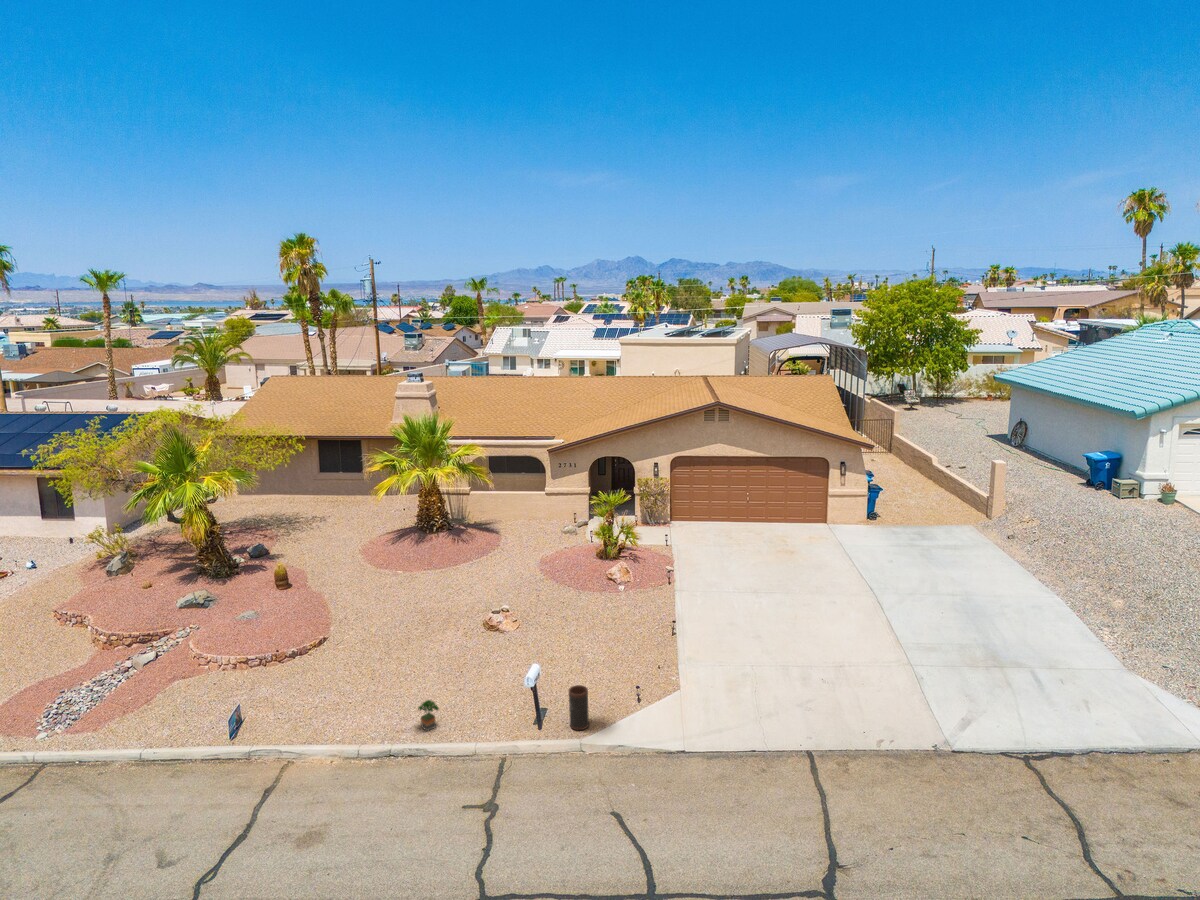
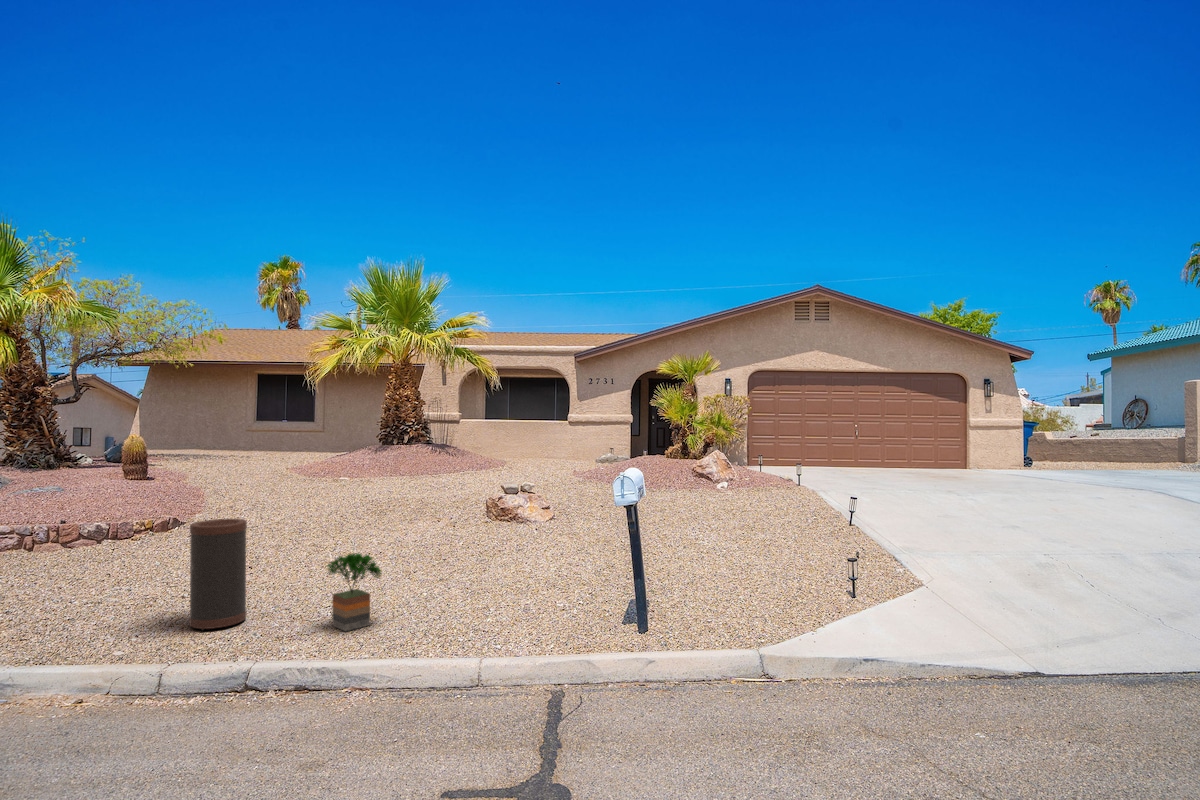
trash can: present [568,685,589,730] -> present [189,519,247,630]

